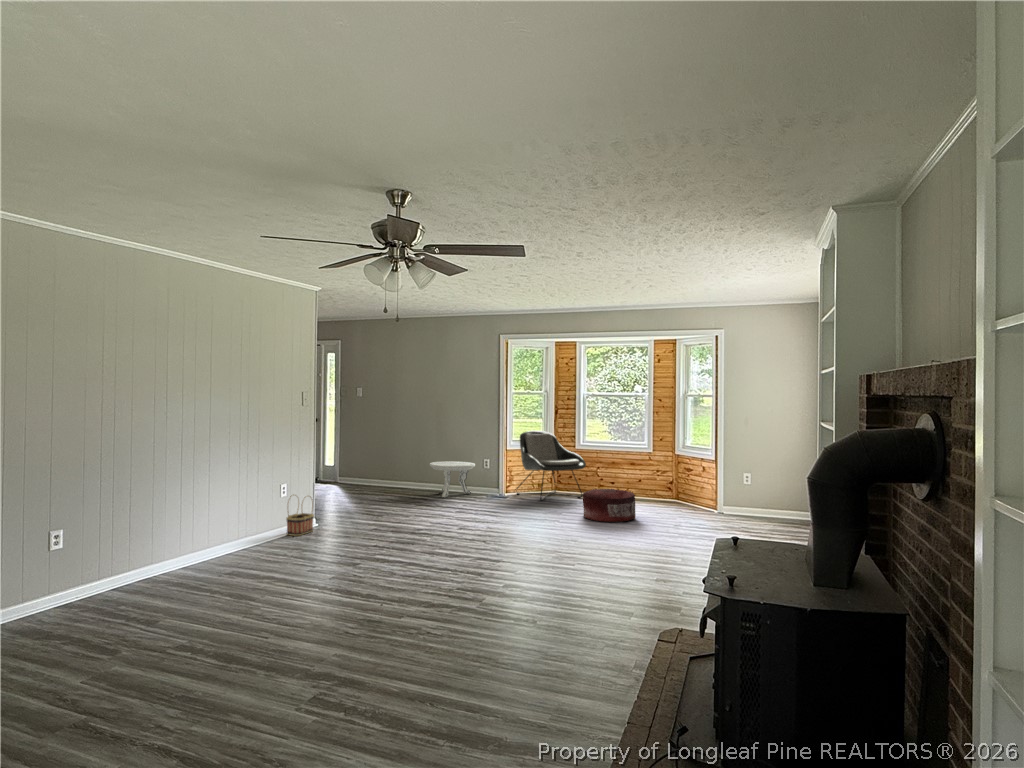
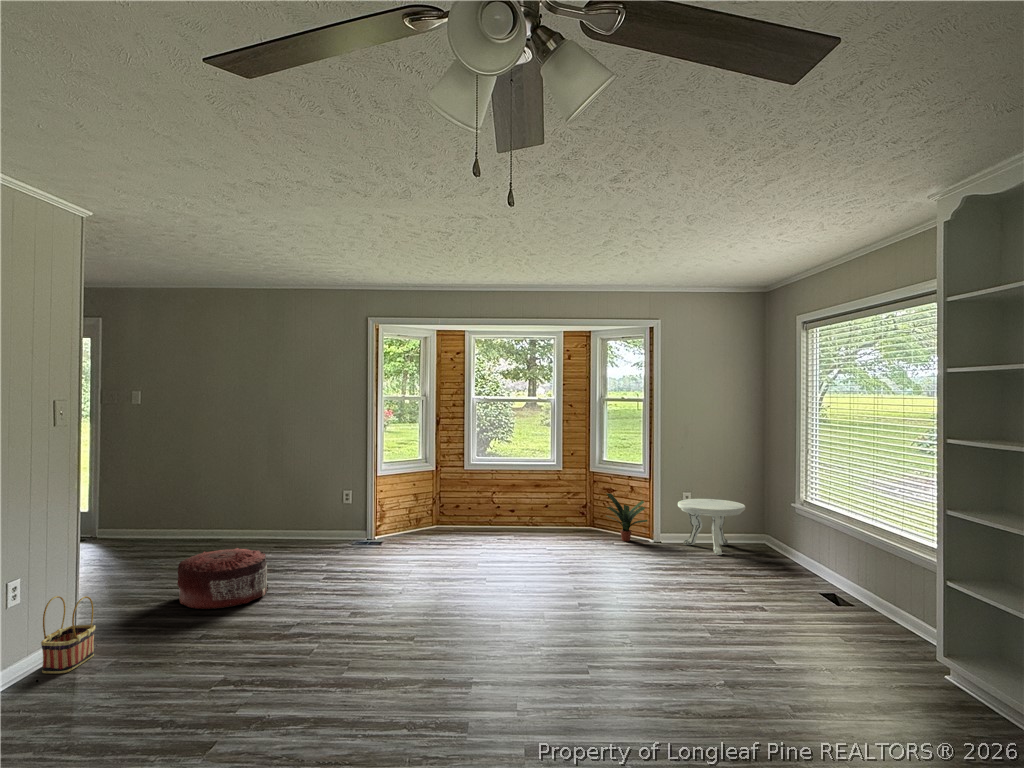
lounge chair: present [517,431,586,501] -> none [390,448,485,546]
side table: present [430,461,475,498] -> present [678,499,745,555]
potted plant: none [678,470,712,508] -> present [606,493,647,541]
pouf: present [583,489,636,522] -> present [177,548,268,609]

